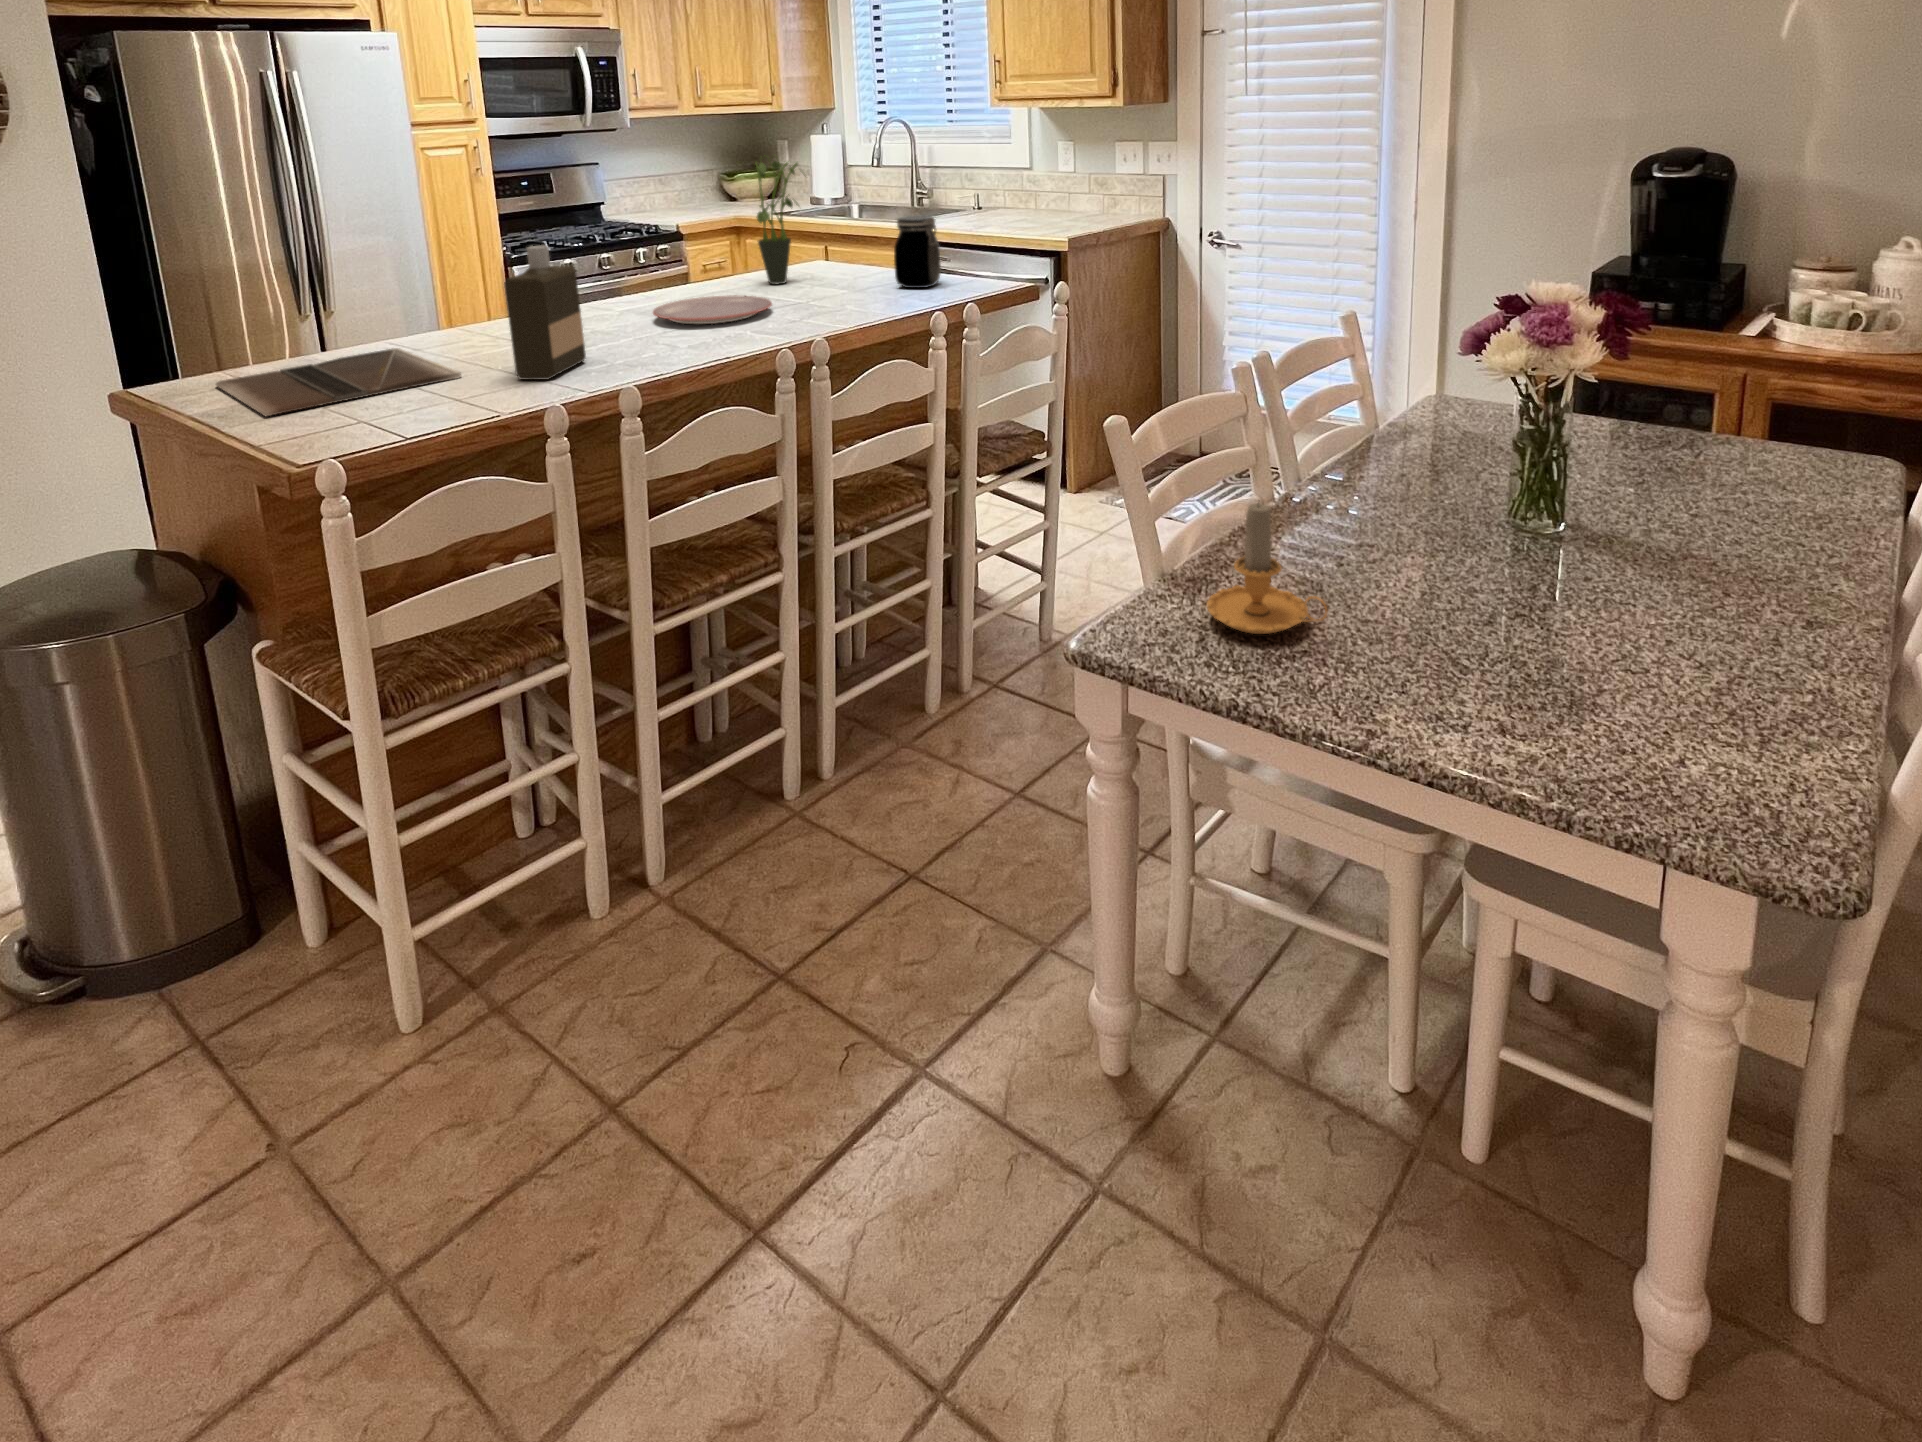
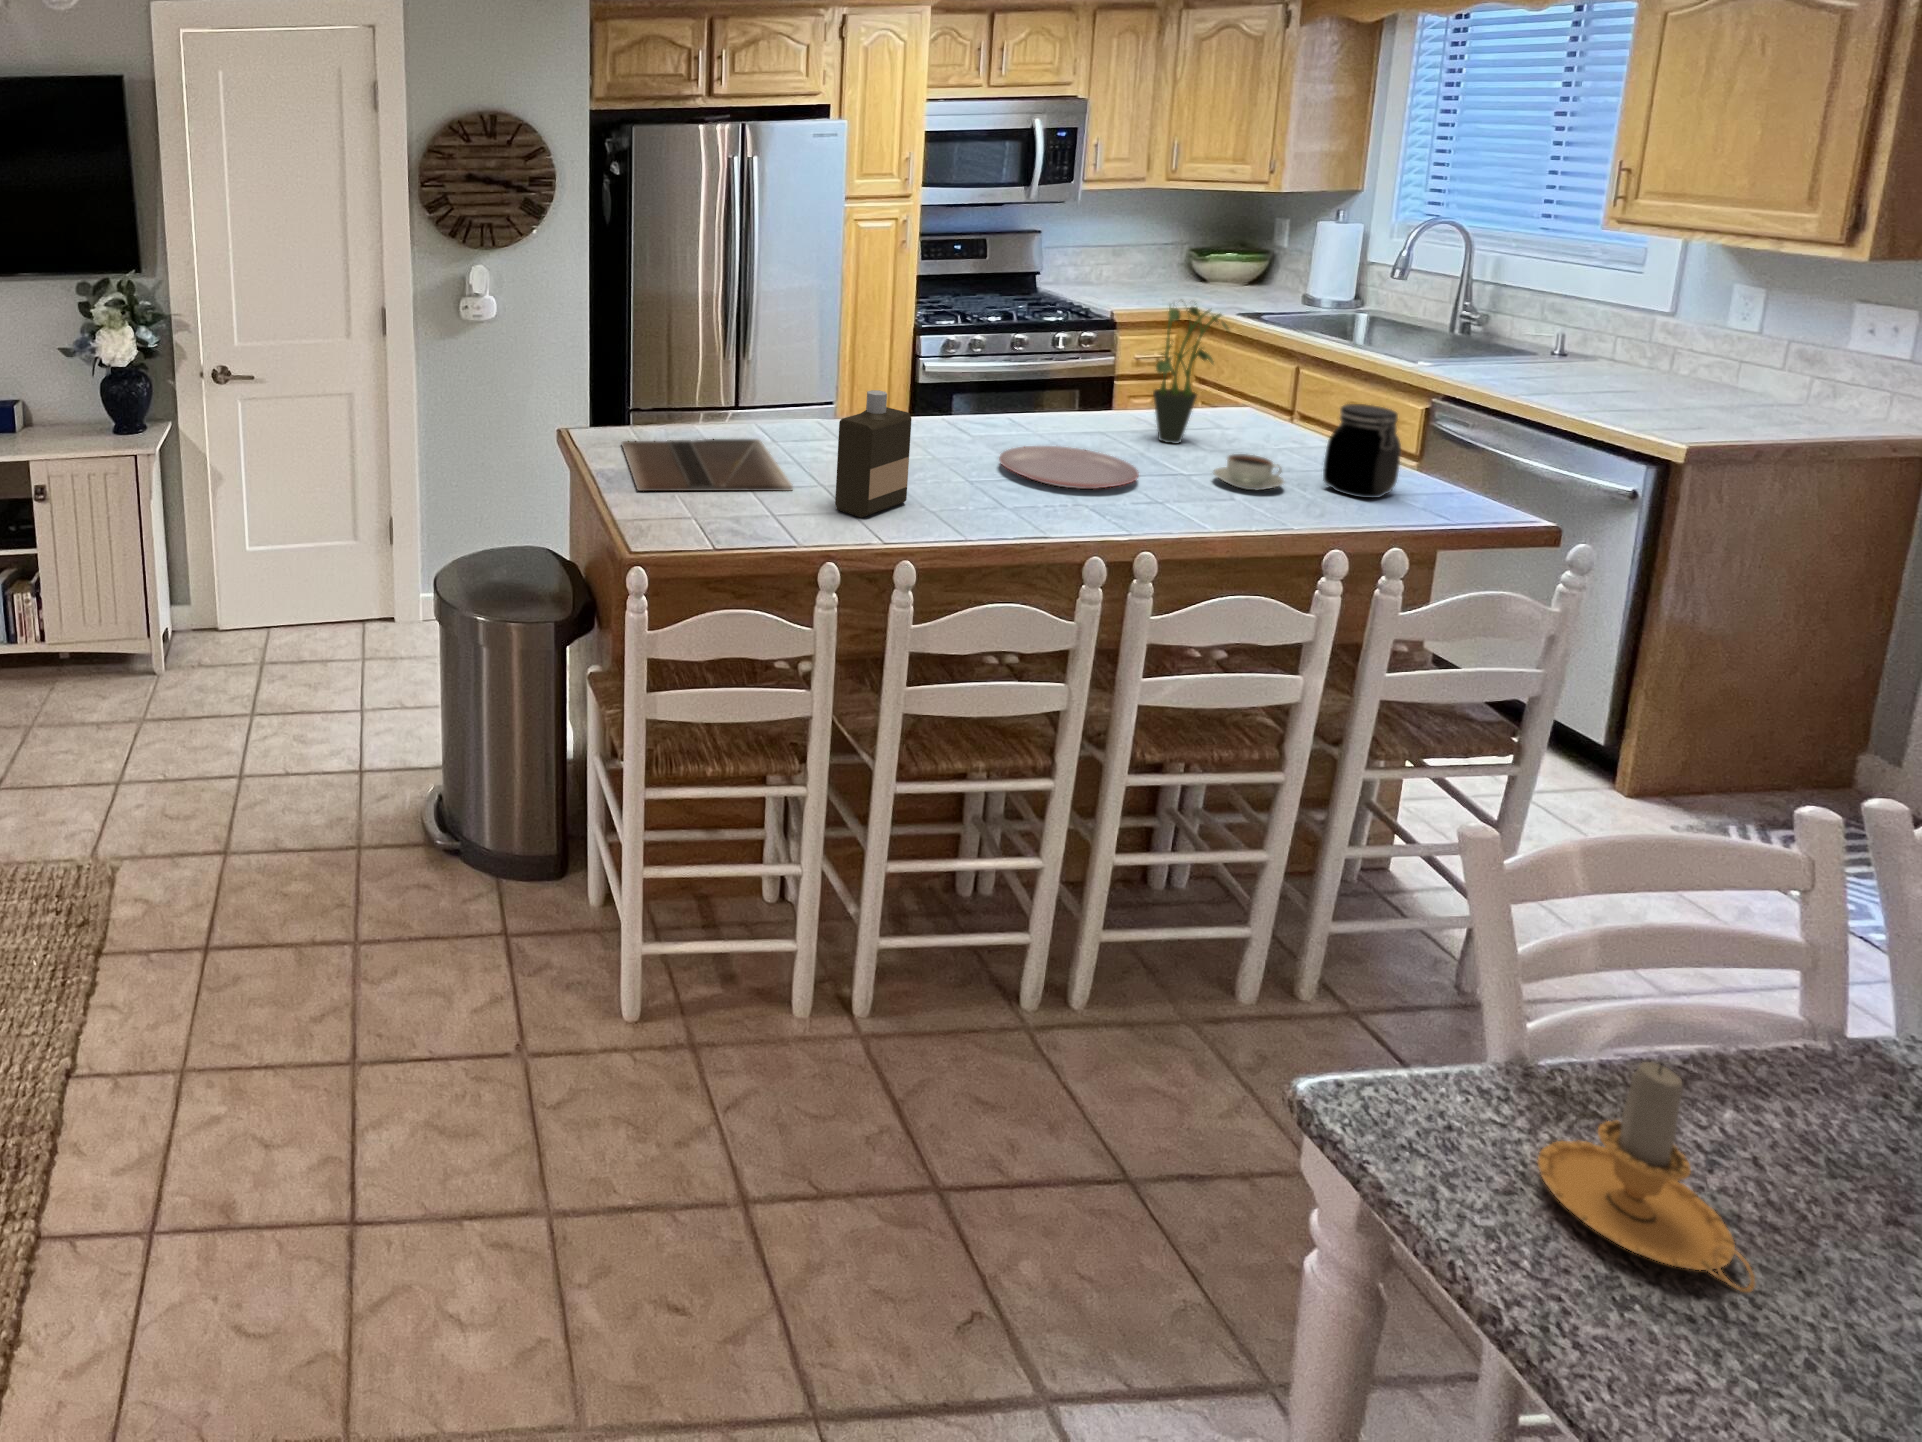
coffee cup: none [822,271,874,298] -> present [1213,454,1284,490]

